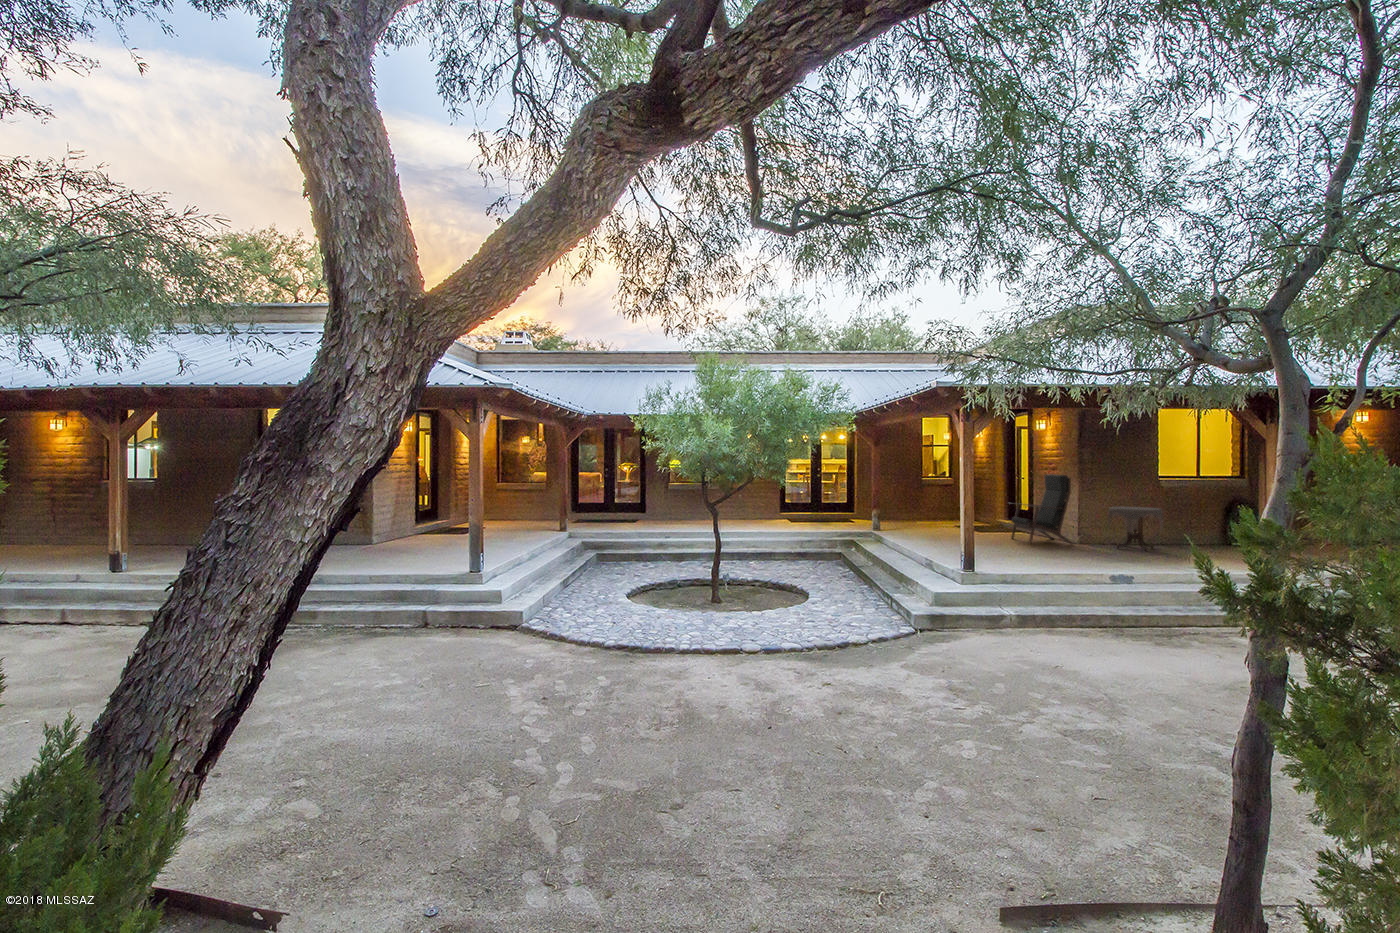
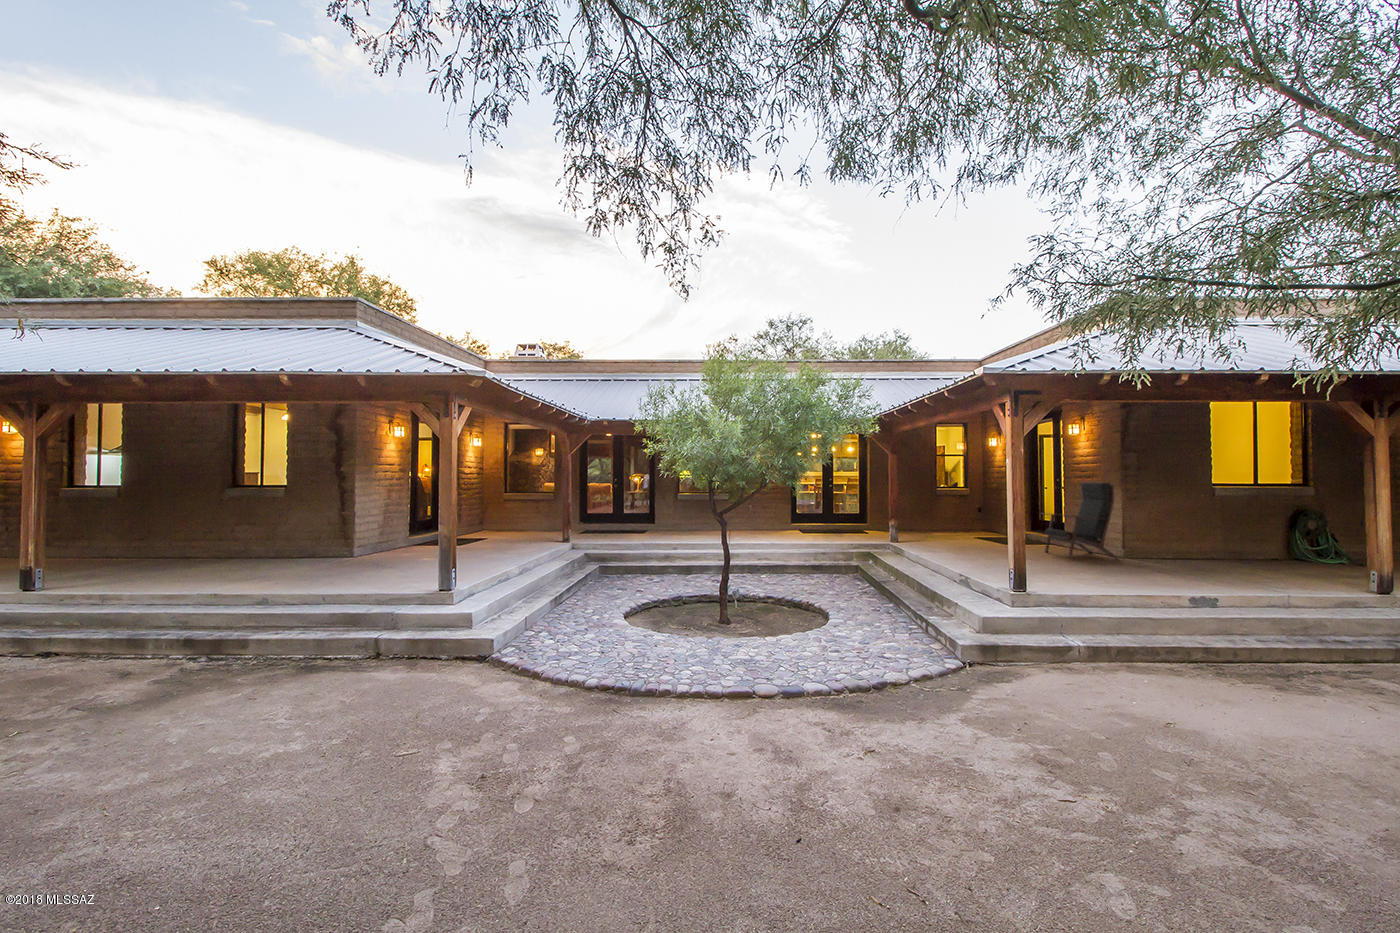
side table: present [1108,507,1163,551] -> none [1159,517,1226,567]

